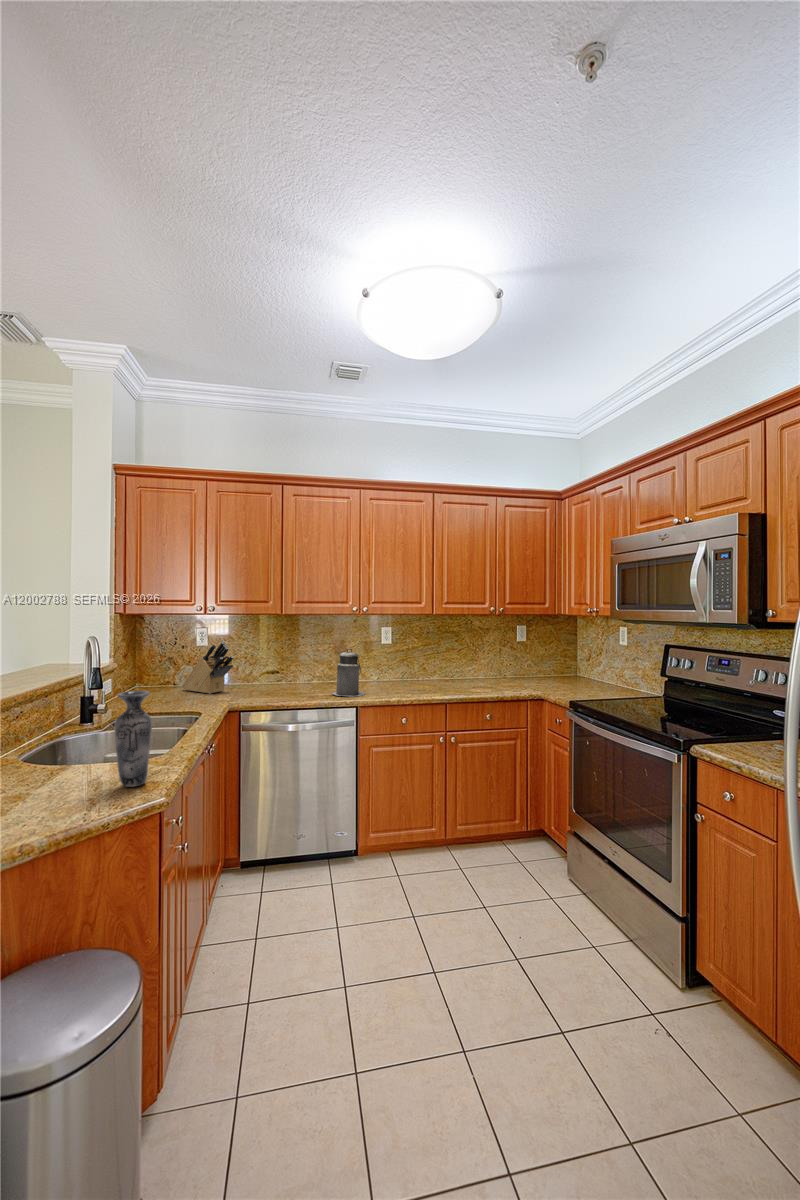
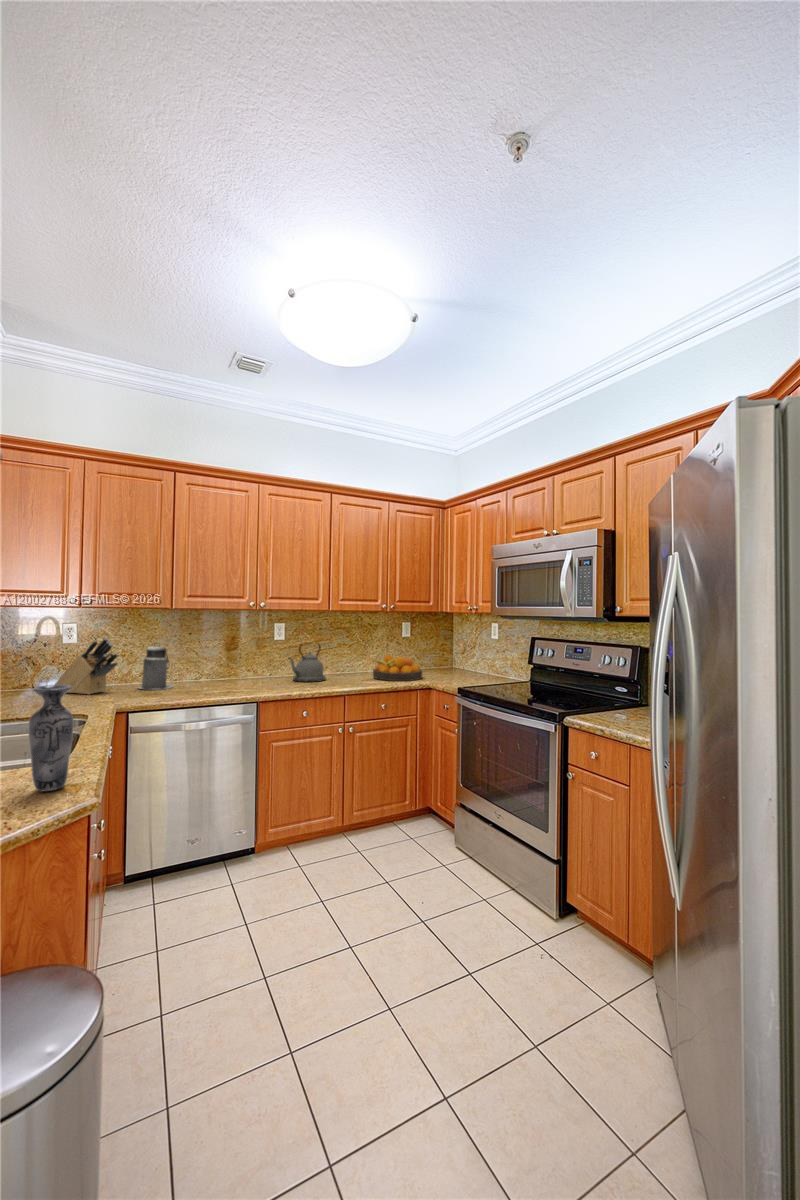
kettle: none [391,647,431,688] -> present [288,644,326,682]
canister: present [332,649,365,697] -> present [138,643,173,690]
fruit bowl: none [481,661,537,691] -> present [373,655,422,681]

